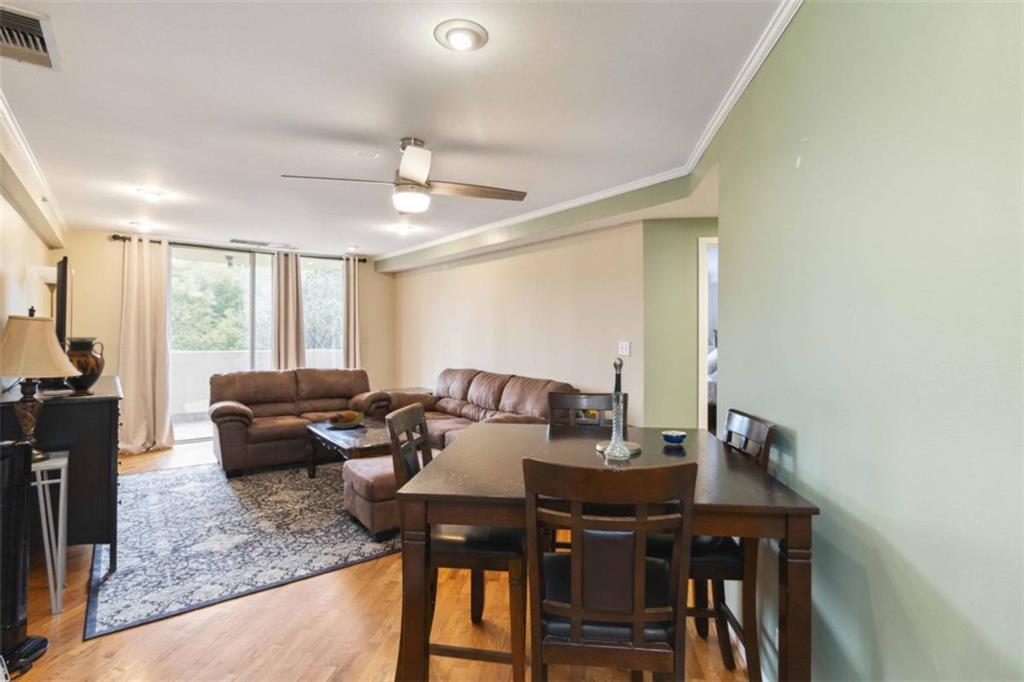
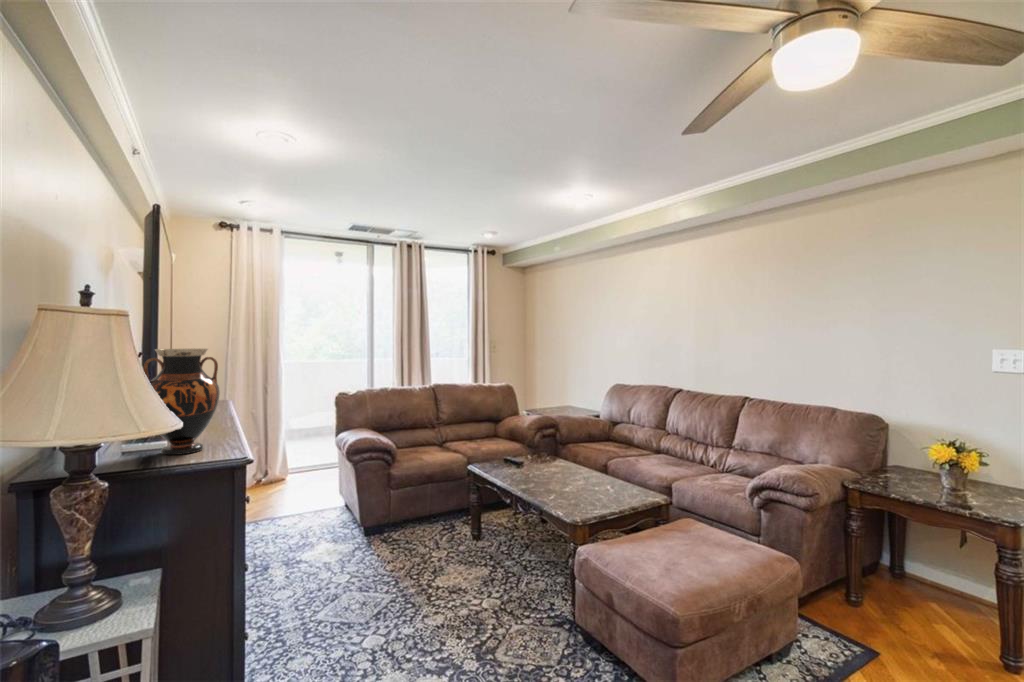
fruit bowl: present [326,411,364,429] -> none [502,450,555,476]

